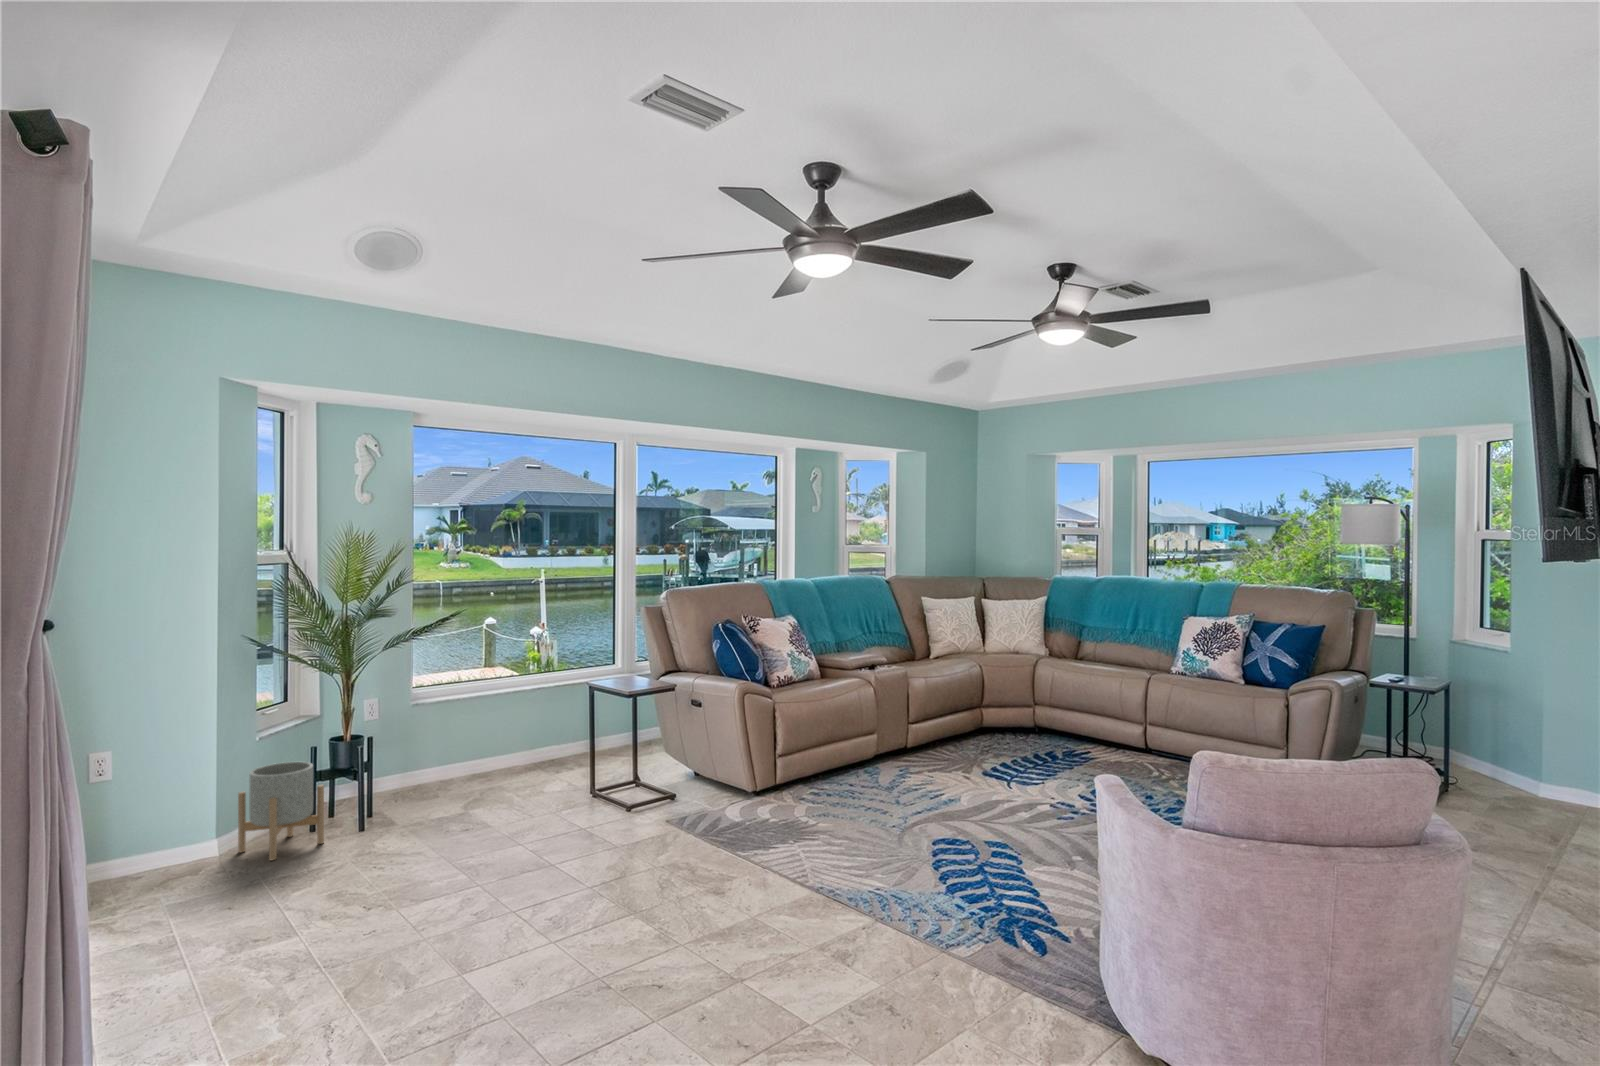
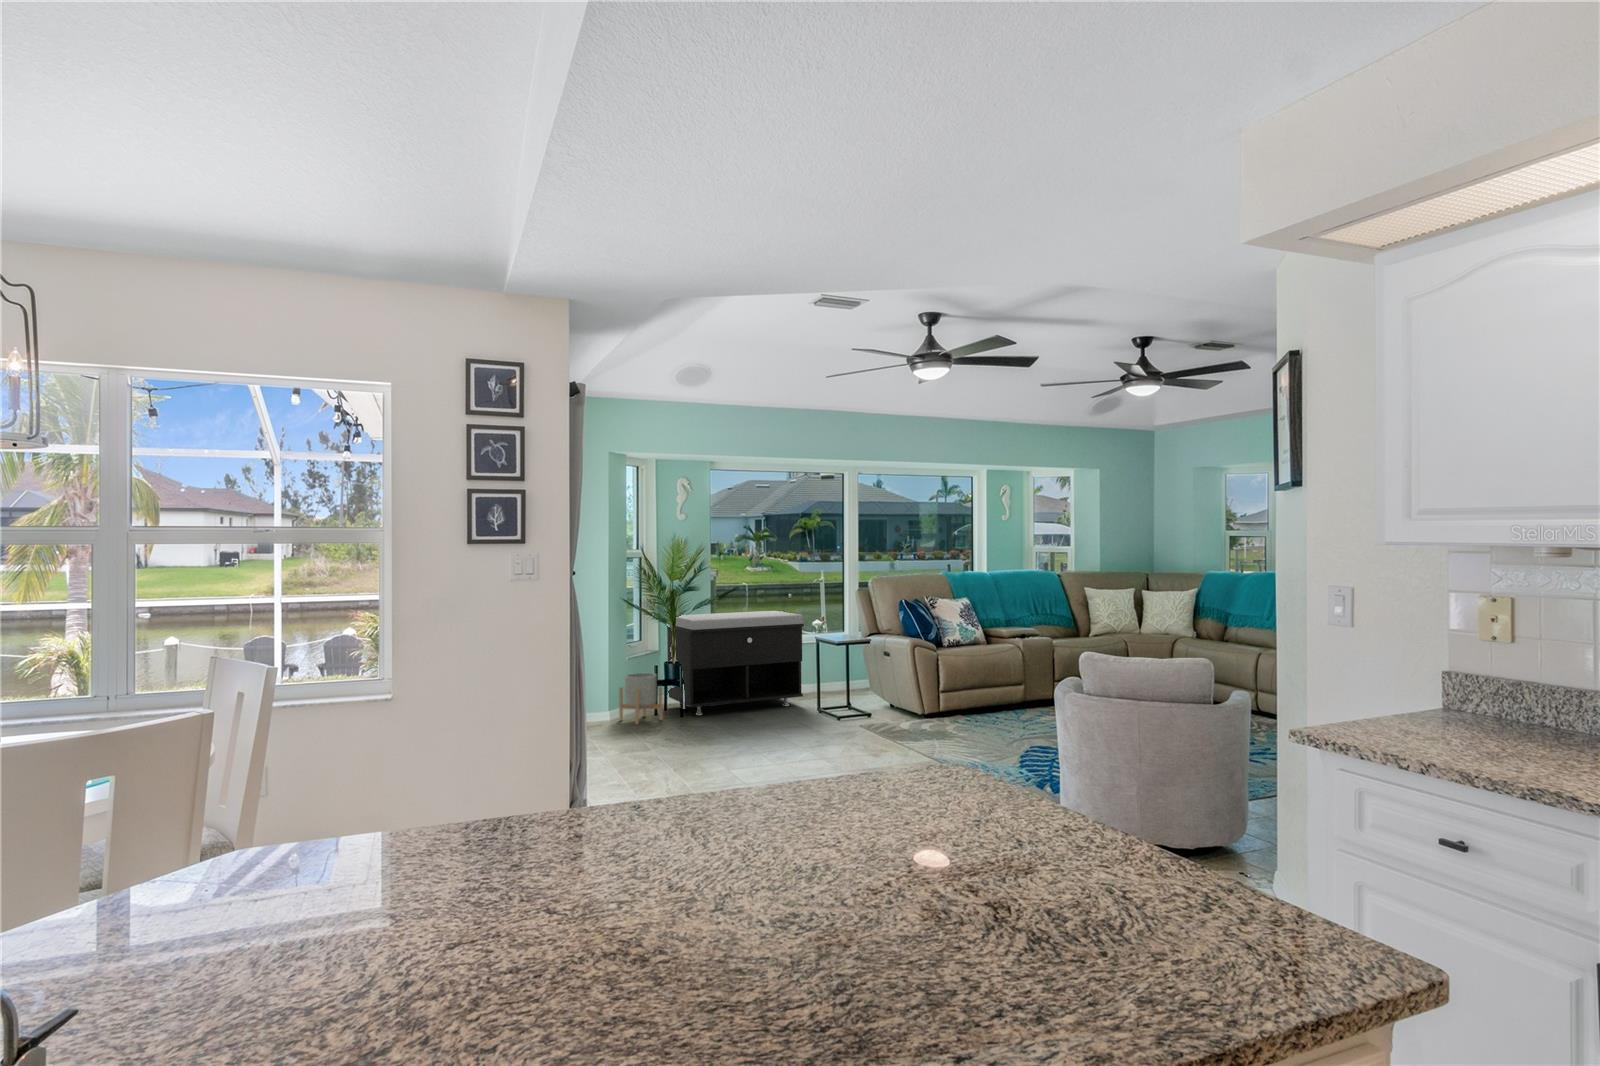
storage bench: none [336,641,568,824] -> present [667,611,804,715]

